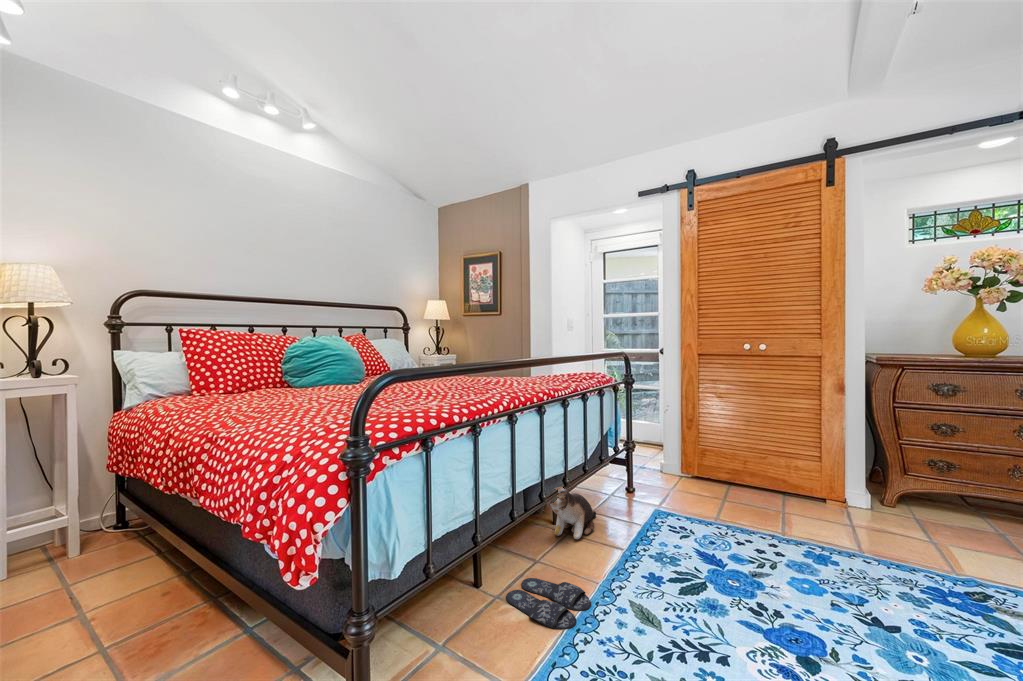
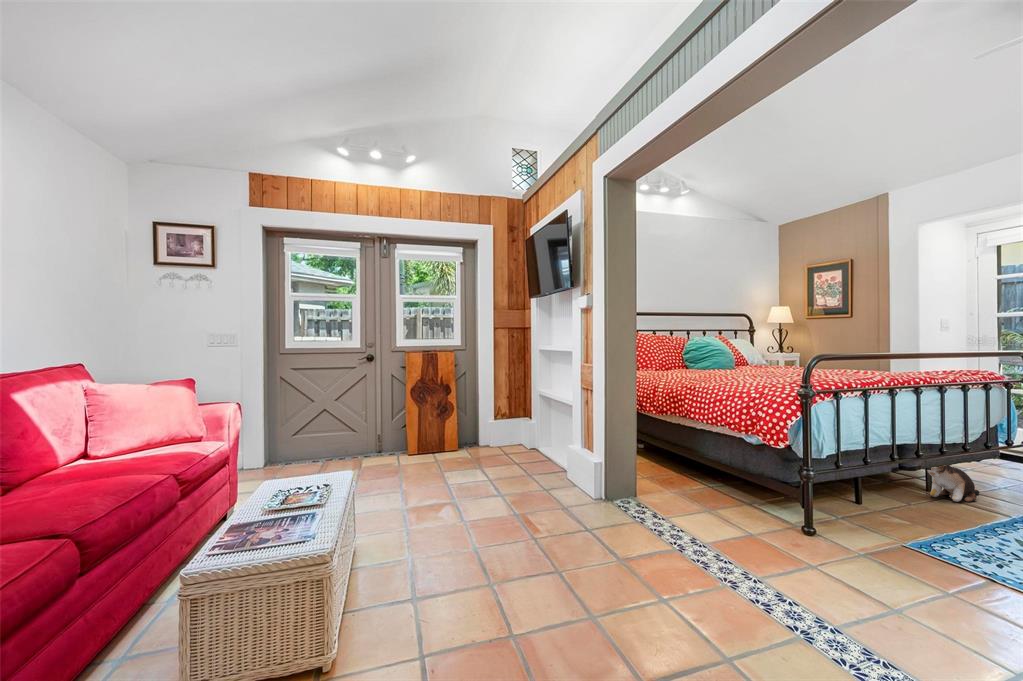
slippers: present [506,578,591,629] -> none [888,509,973,535]

